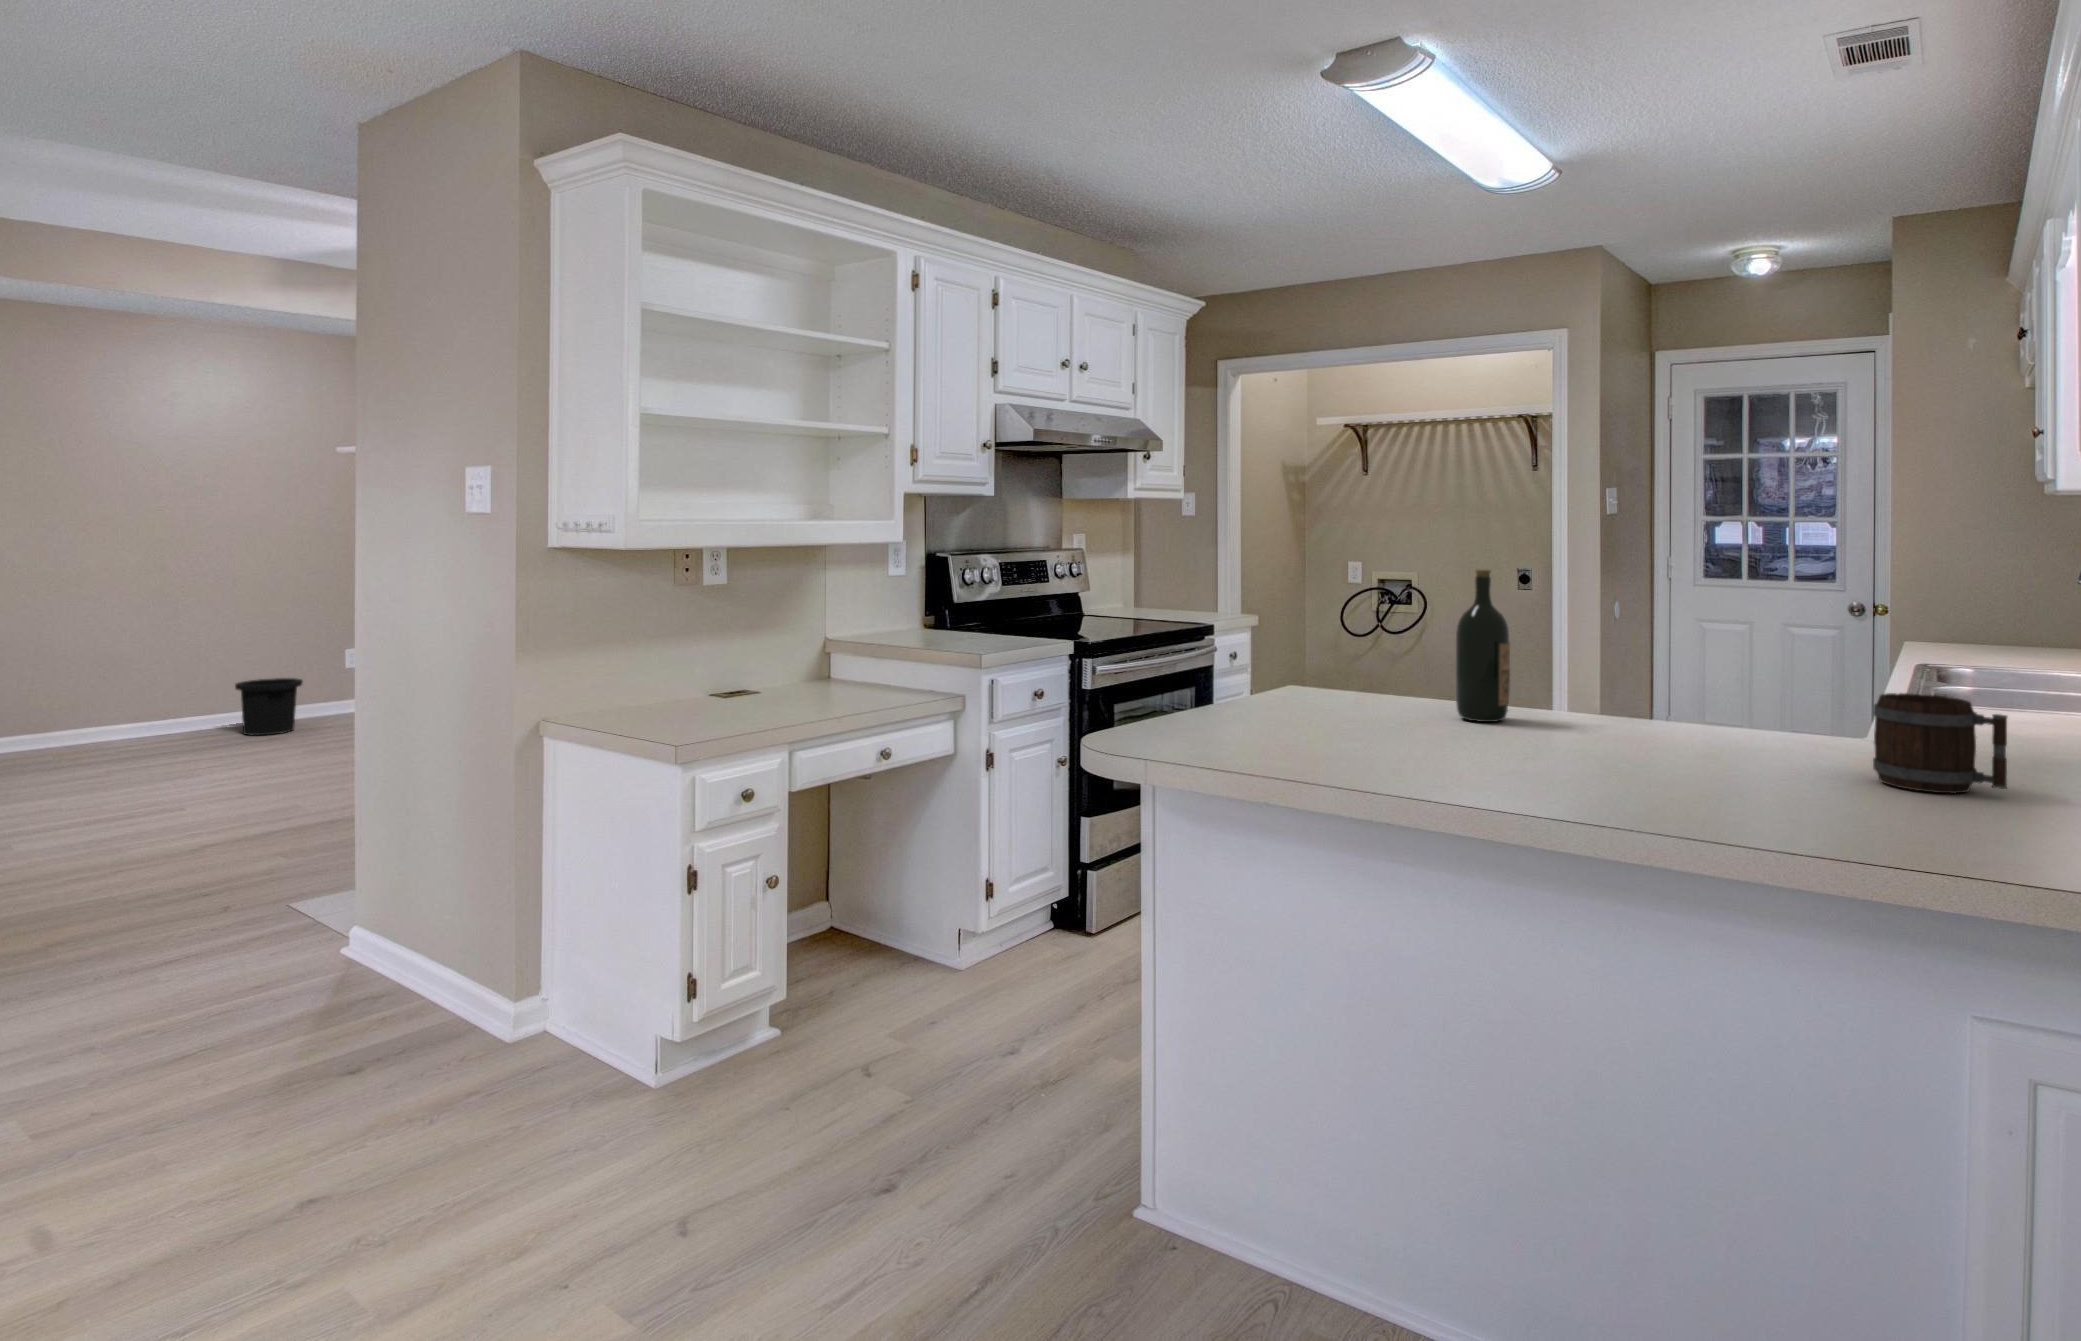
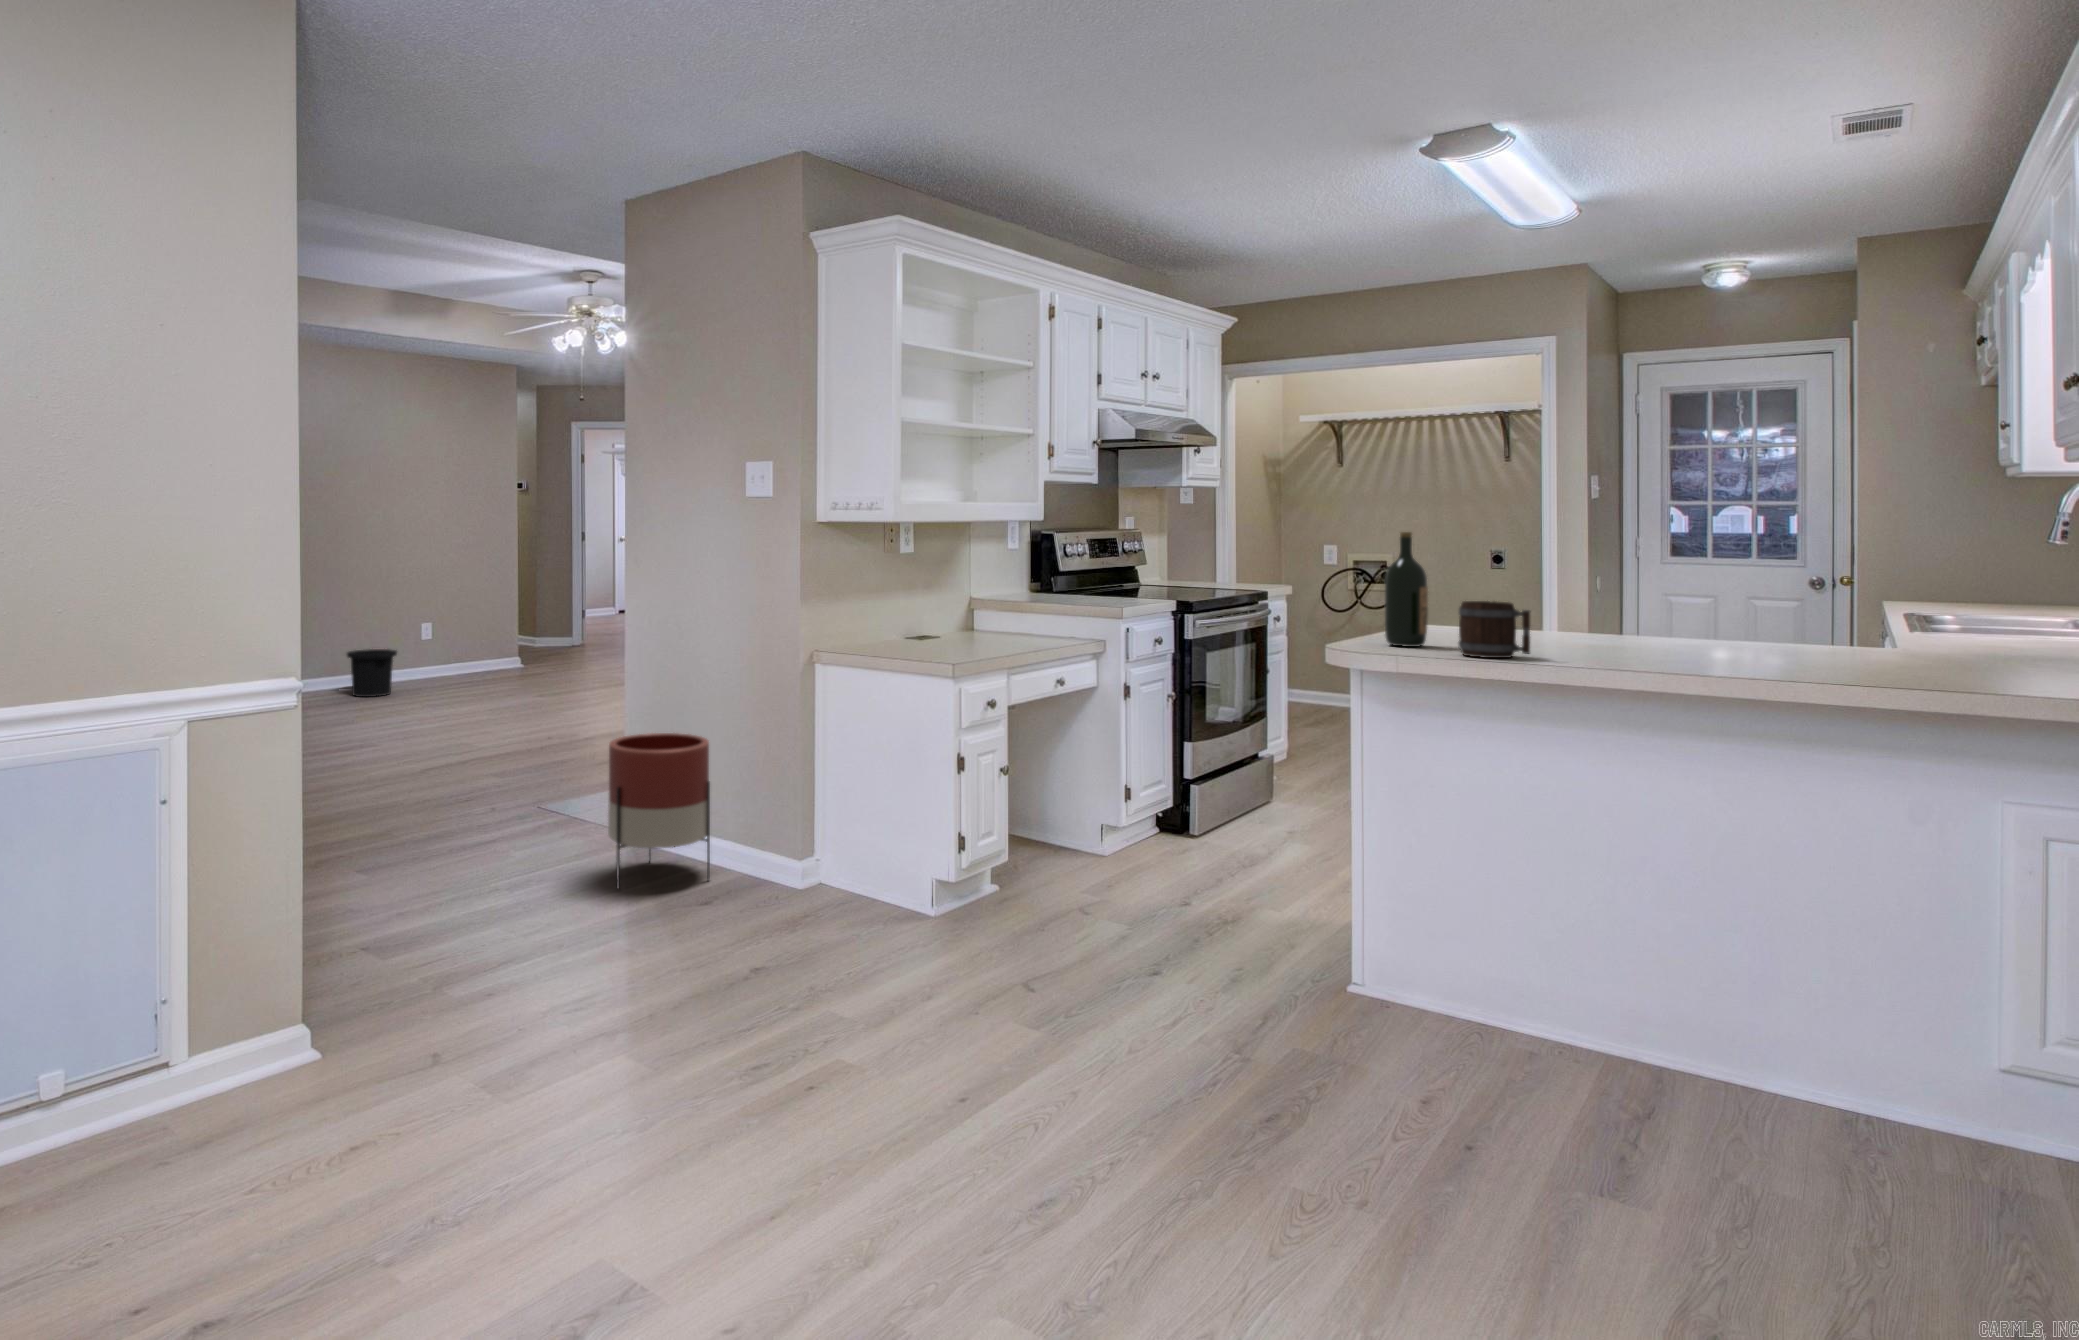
wine bottle: present [1456,570,1510,722] -> present [1385,532,1428,647]
mug: present [1873,693,2007,793] -> present [1458,601,1531,658]
planter: none [249,824,410,1049] -> present [608,733,710,888]

